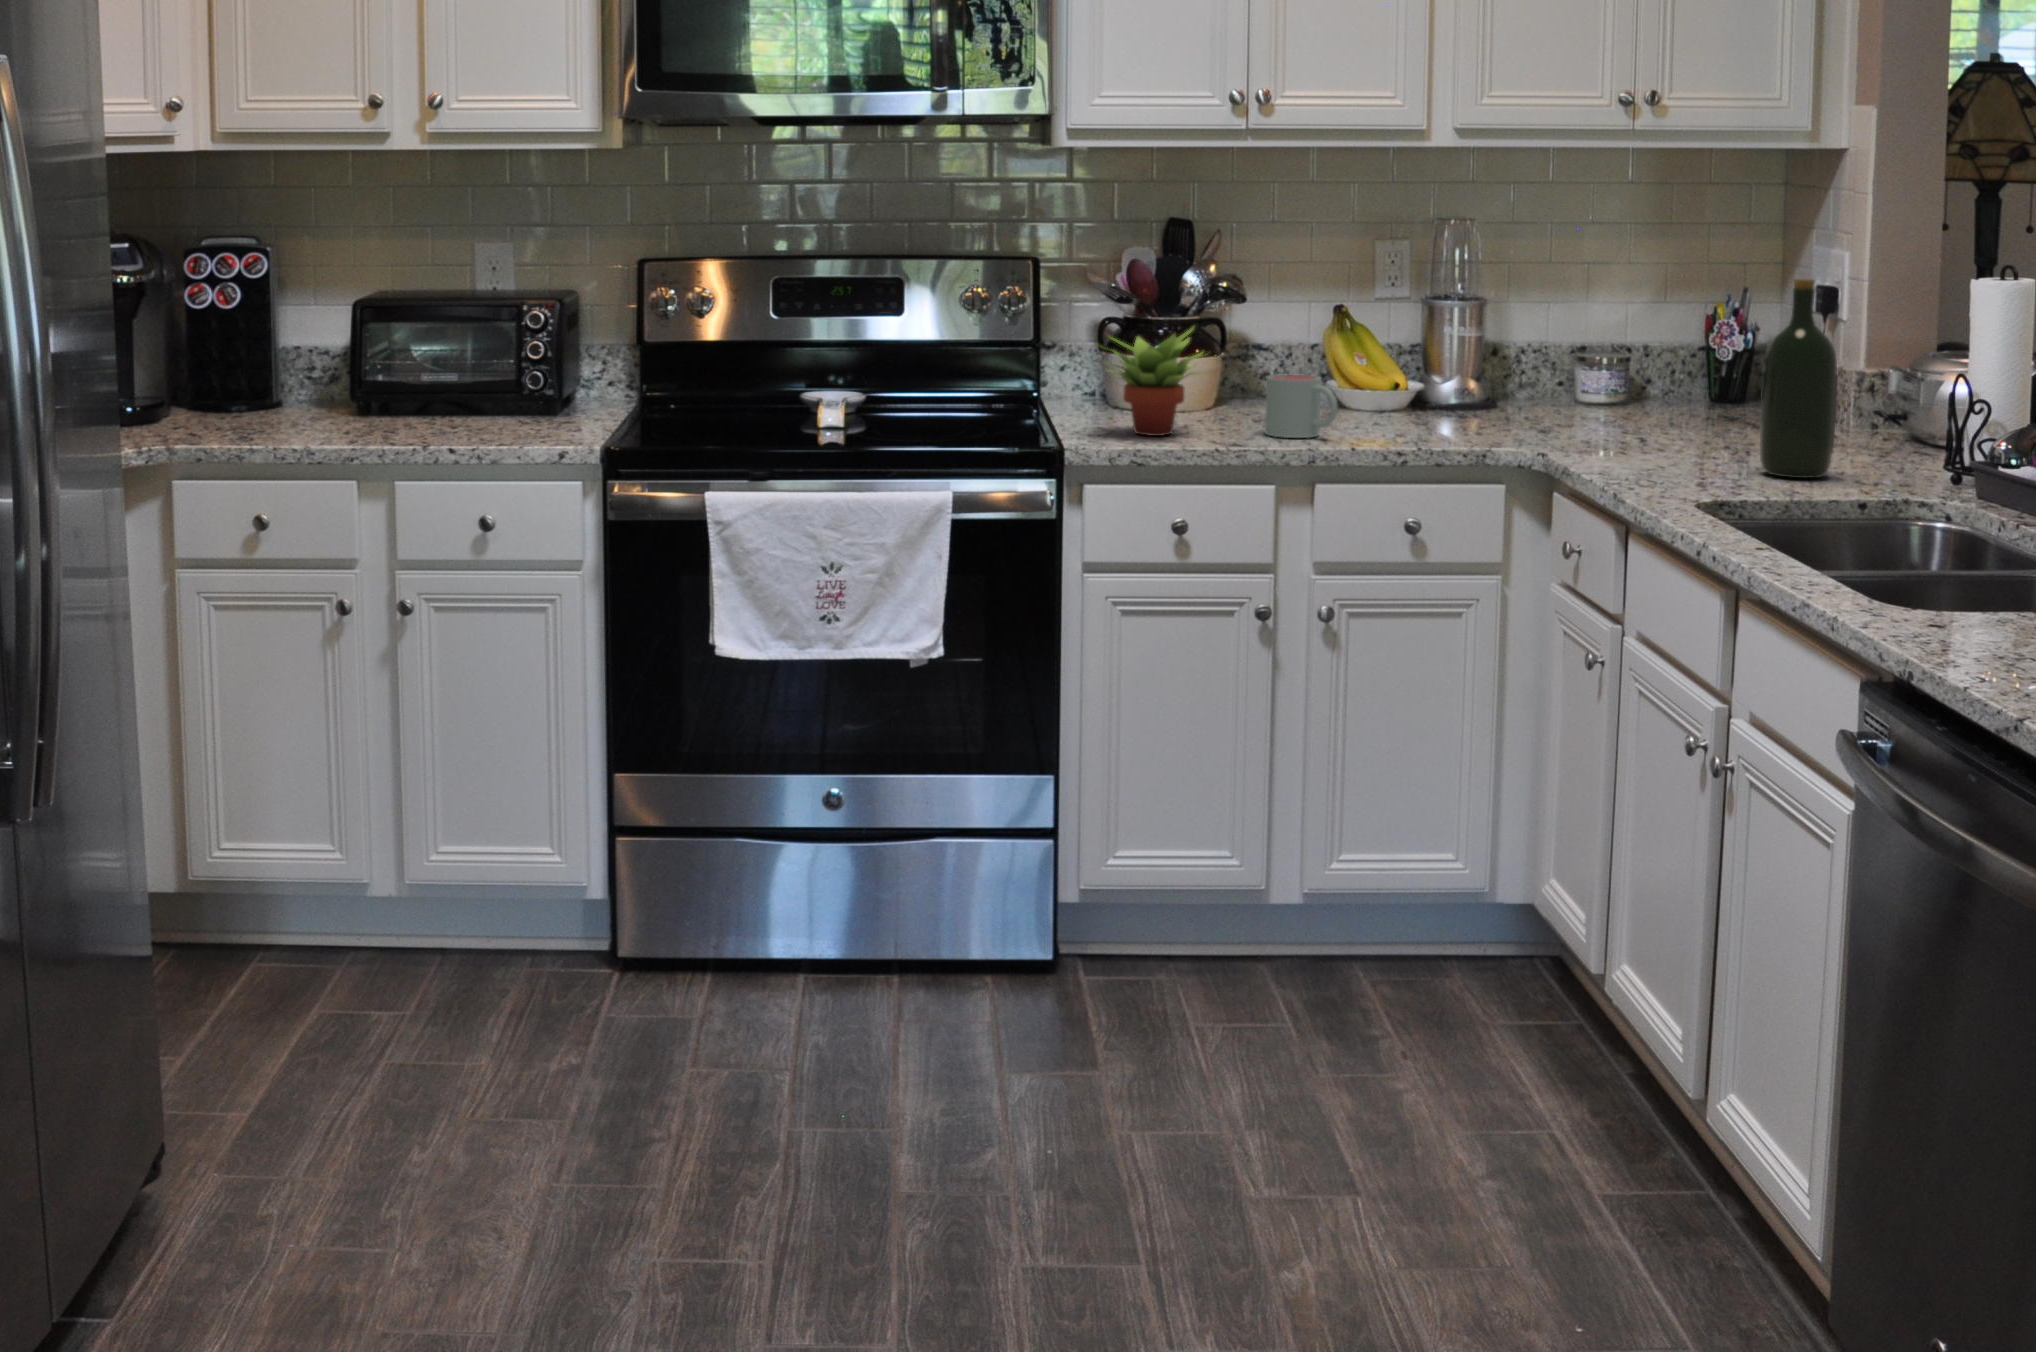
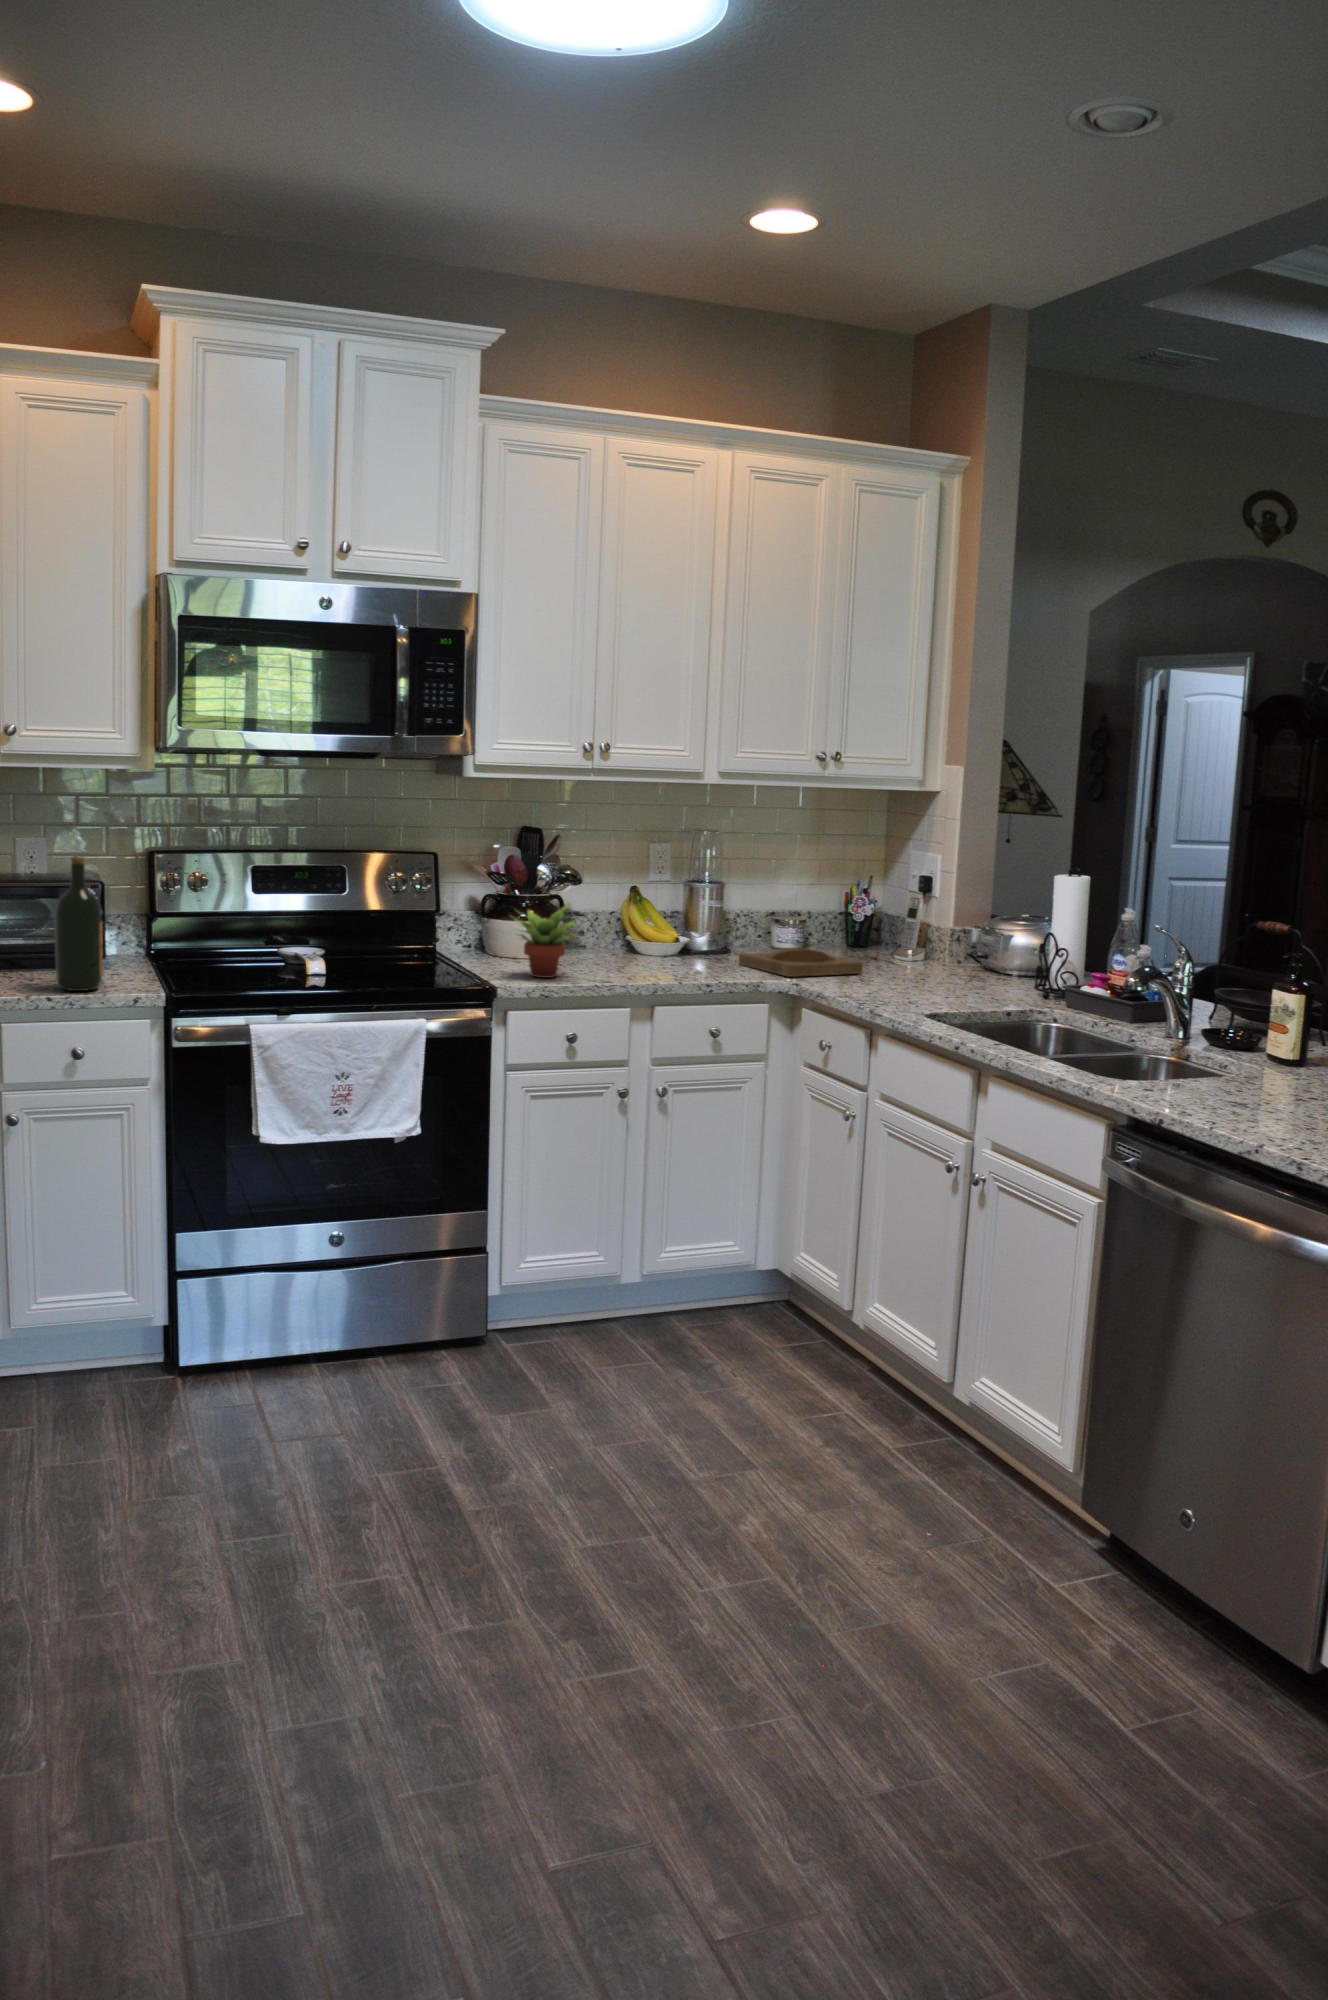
wine bottle: present [1760,279,1838,478] -> present [55,857,103,991]
mug: present [1265,375,1337,438] -> none [613,935,663,978]
tray: none [1491,399,1697,442] -> present [739,948,863,977]

